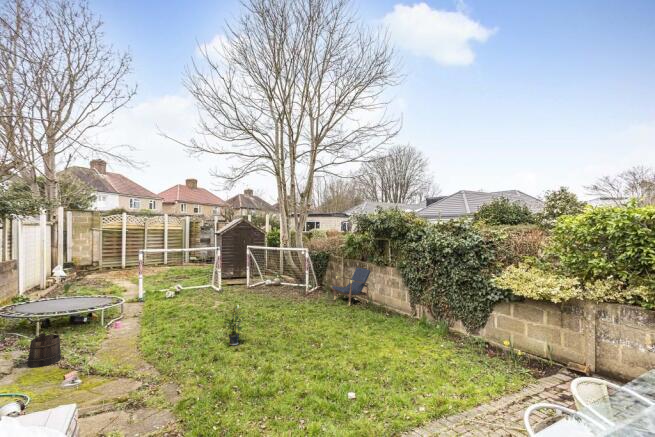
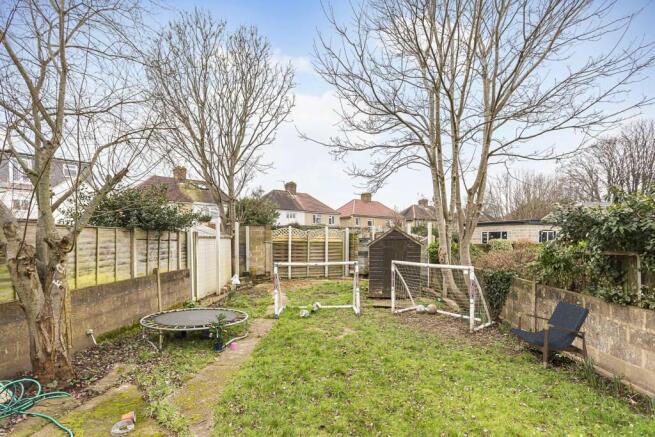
potted plant: present [223,305,245,345] -> present [209,312,229,352]
bucket: present [27,333,61,368] -> none [128,349,158,387]

